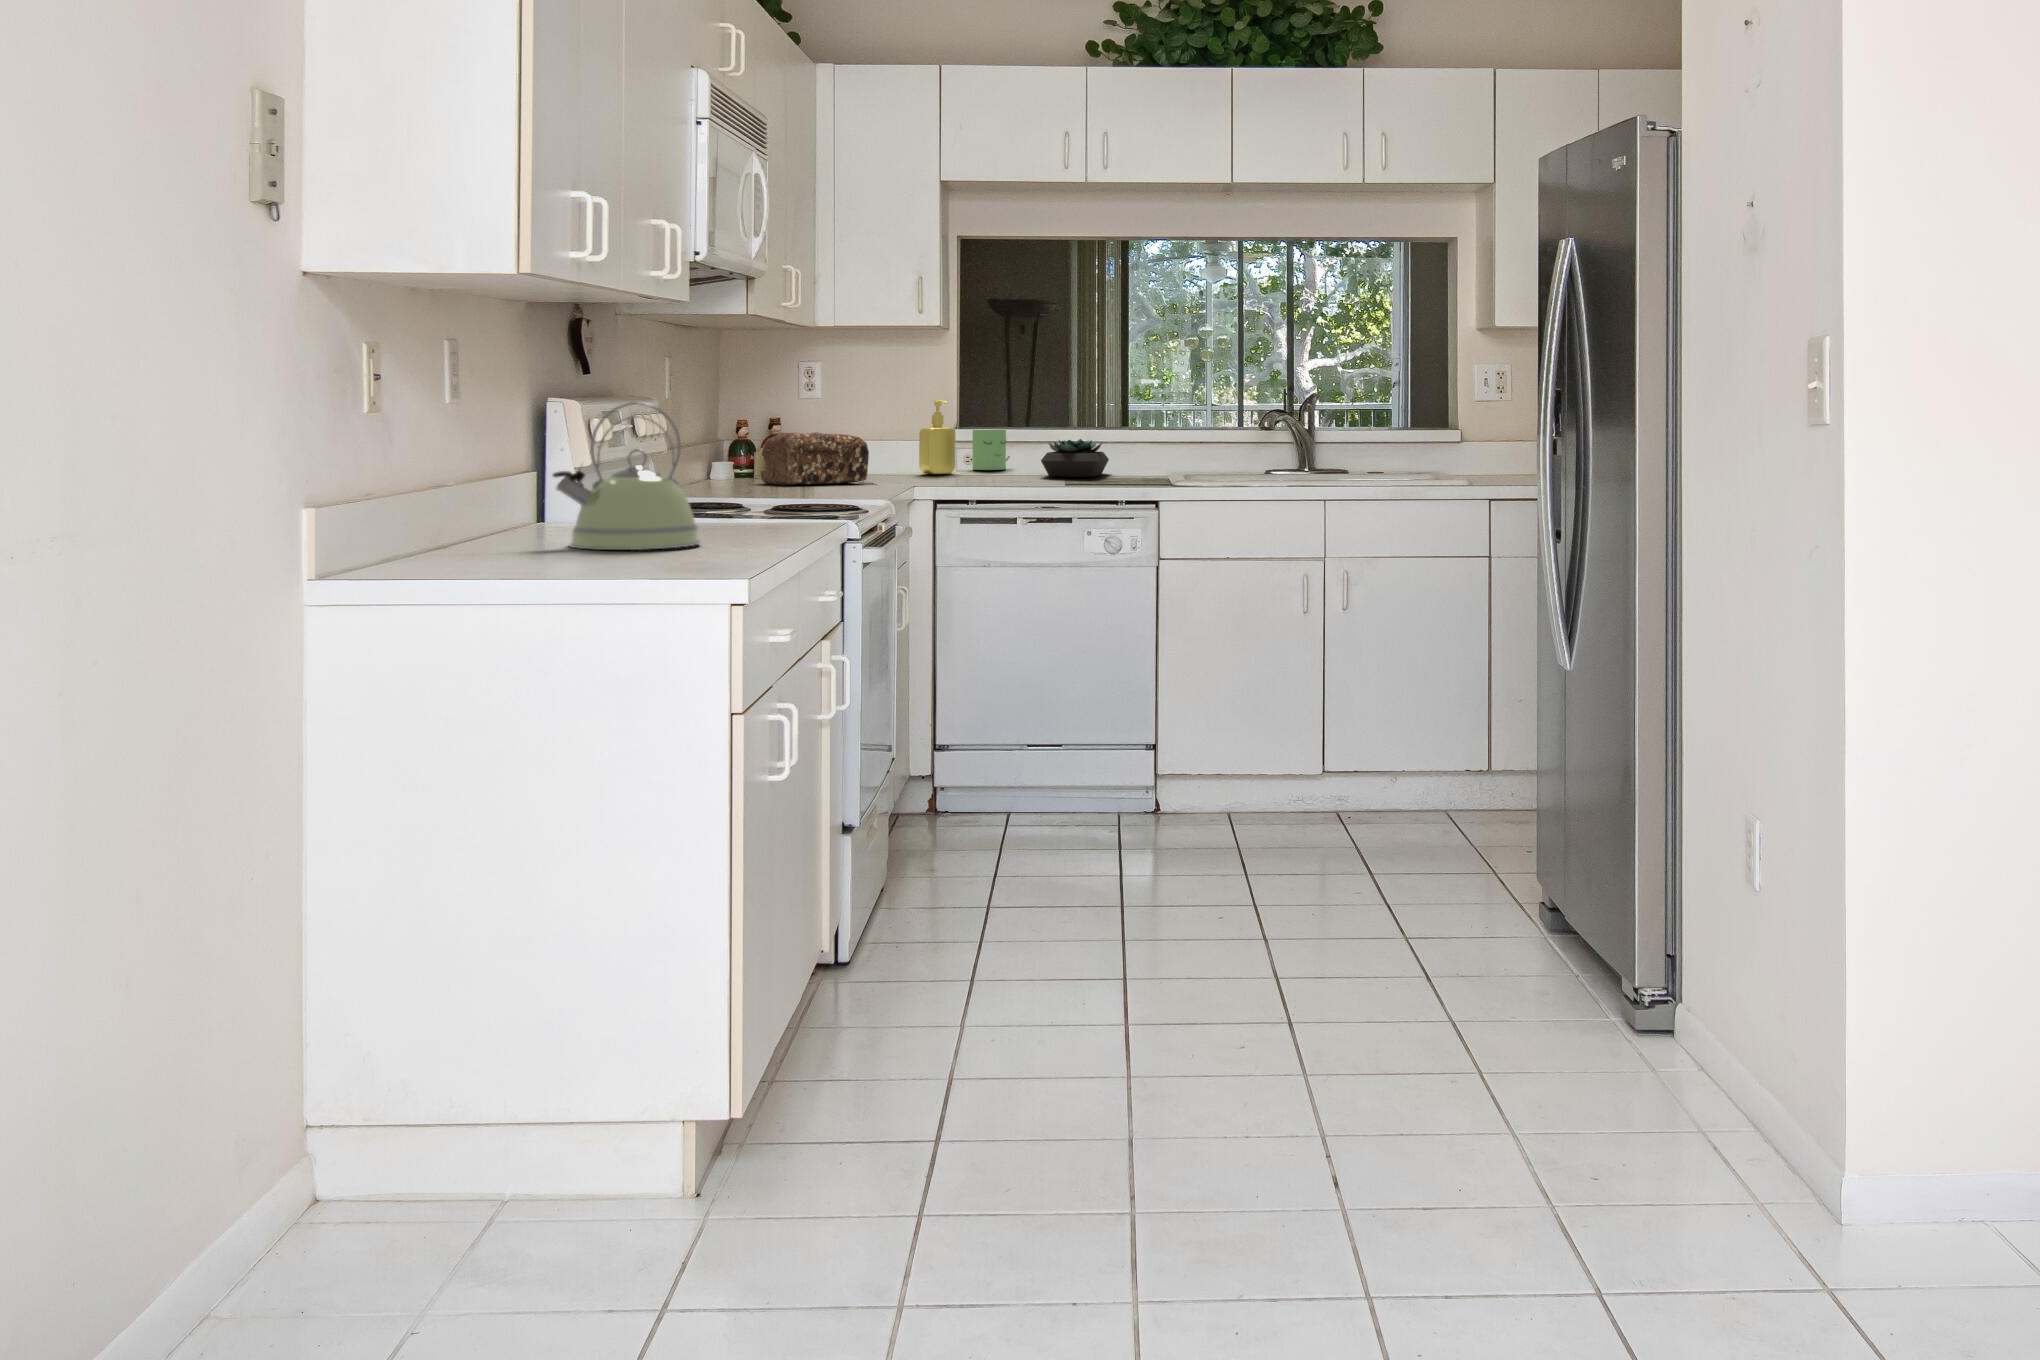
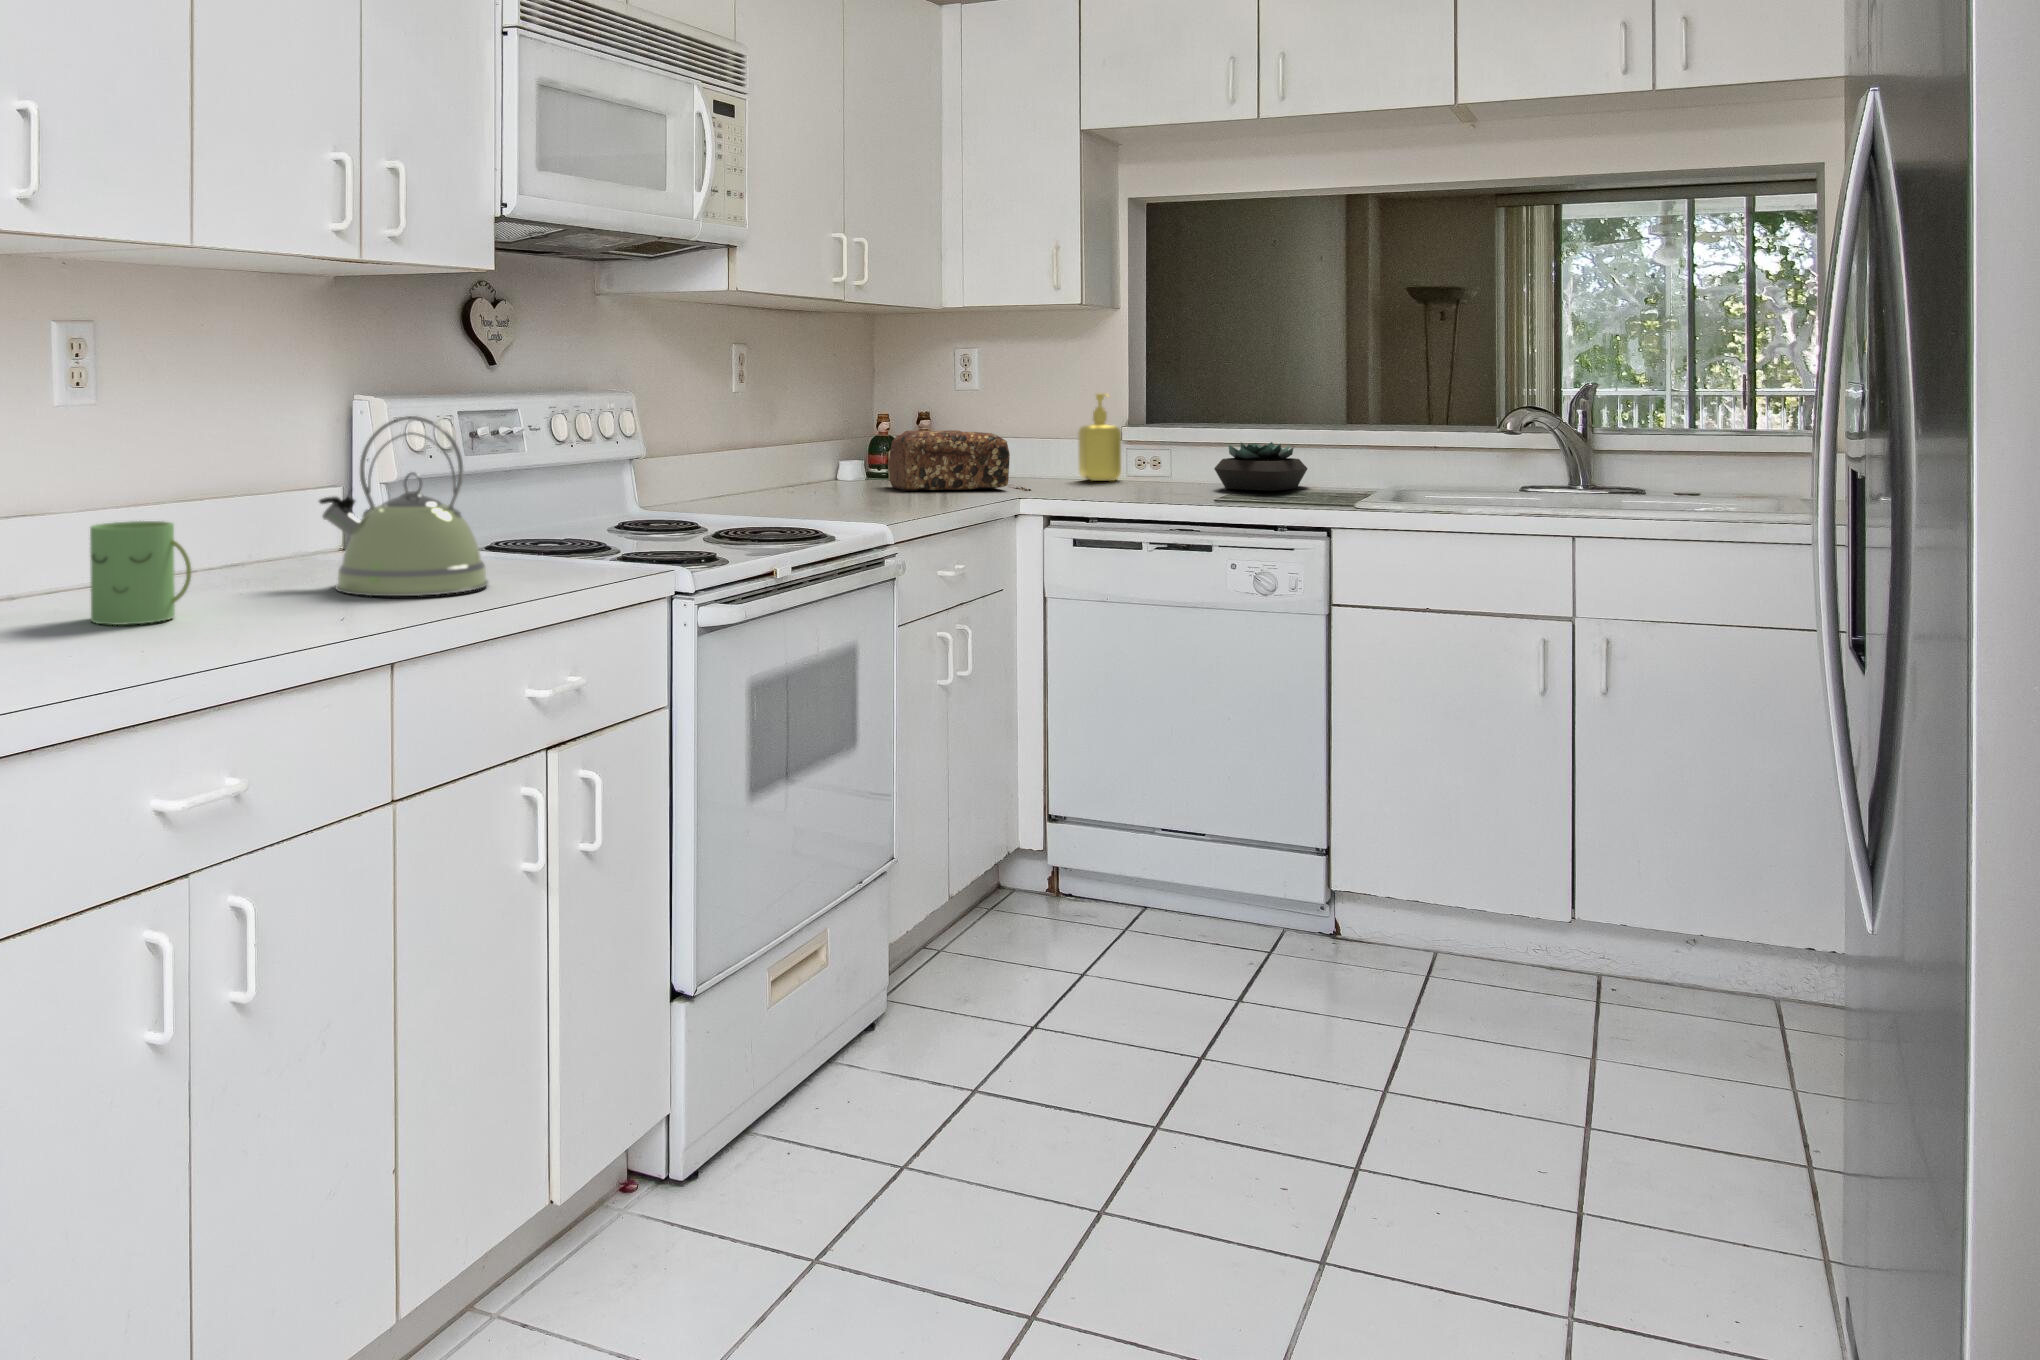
mug: present [972,430,1010,470] -> present [90,521,191,625]

